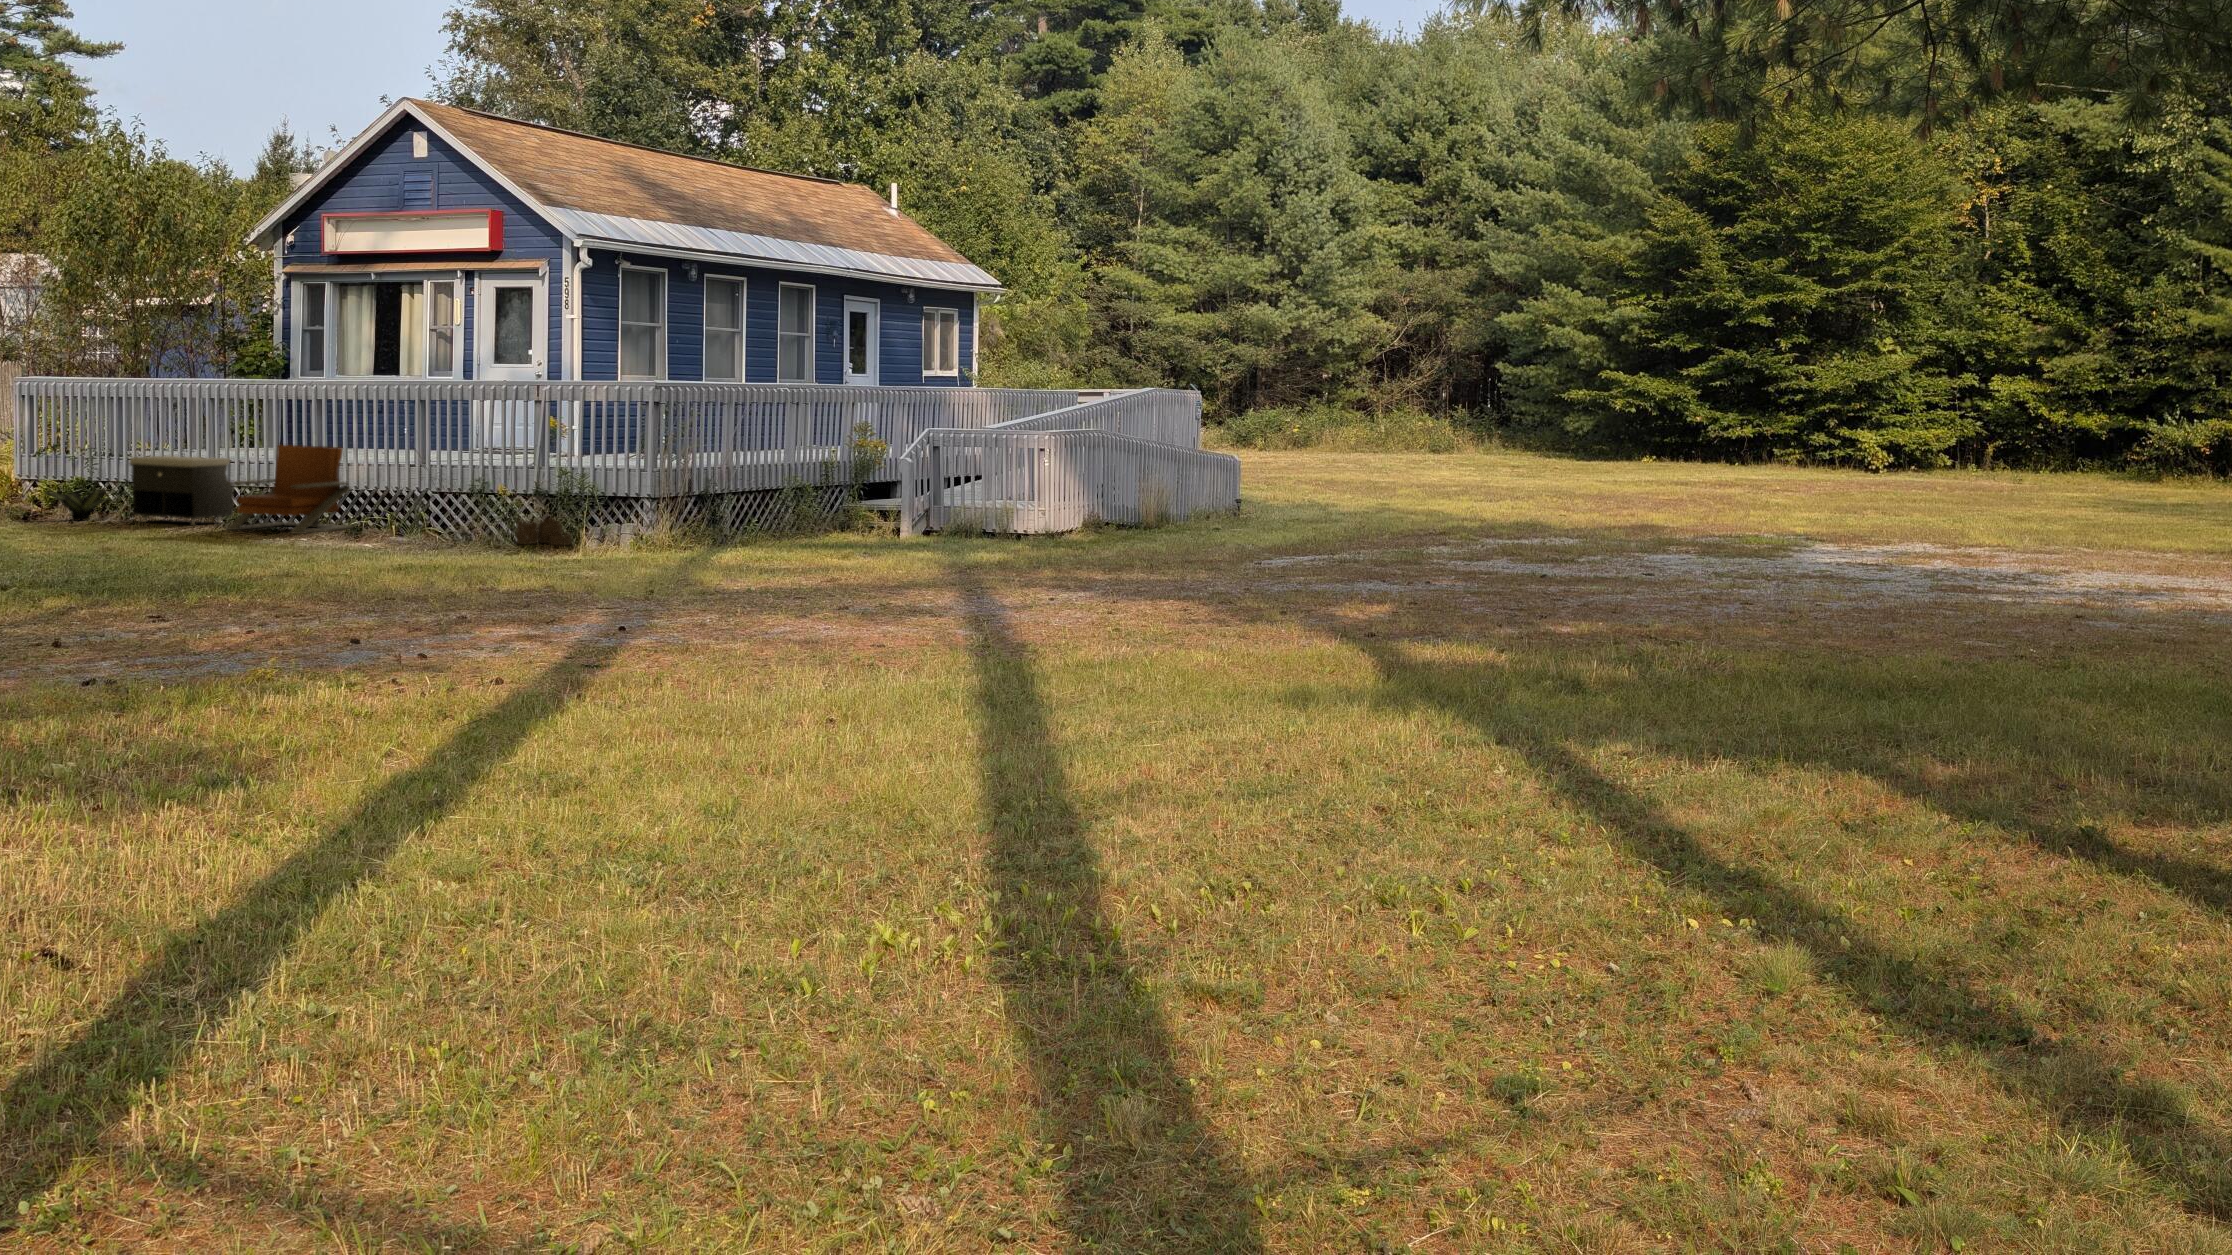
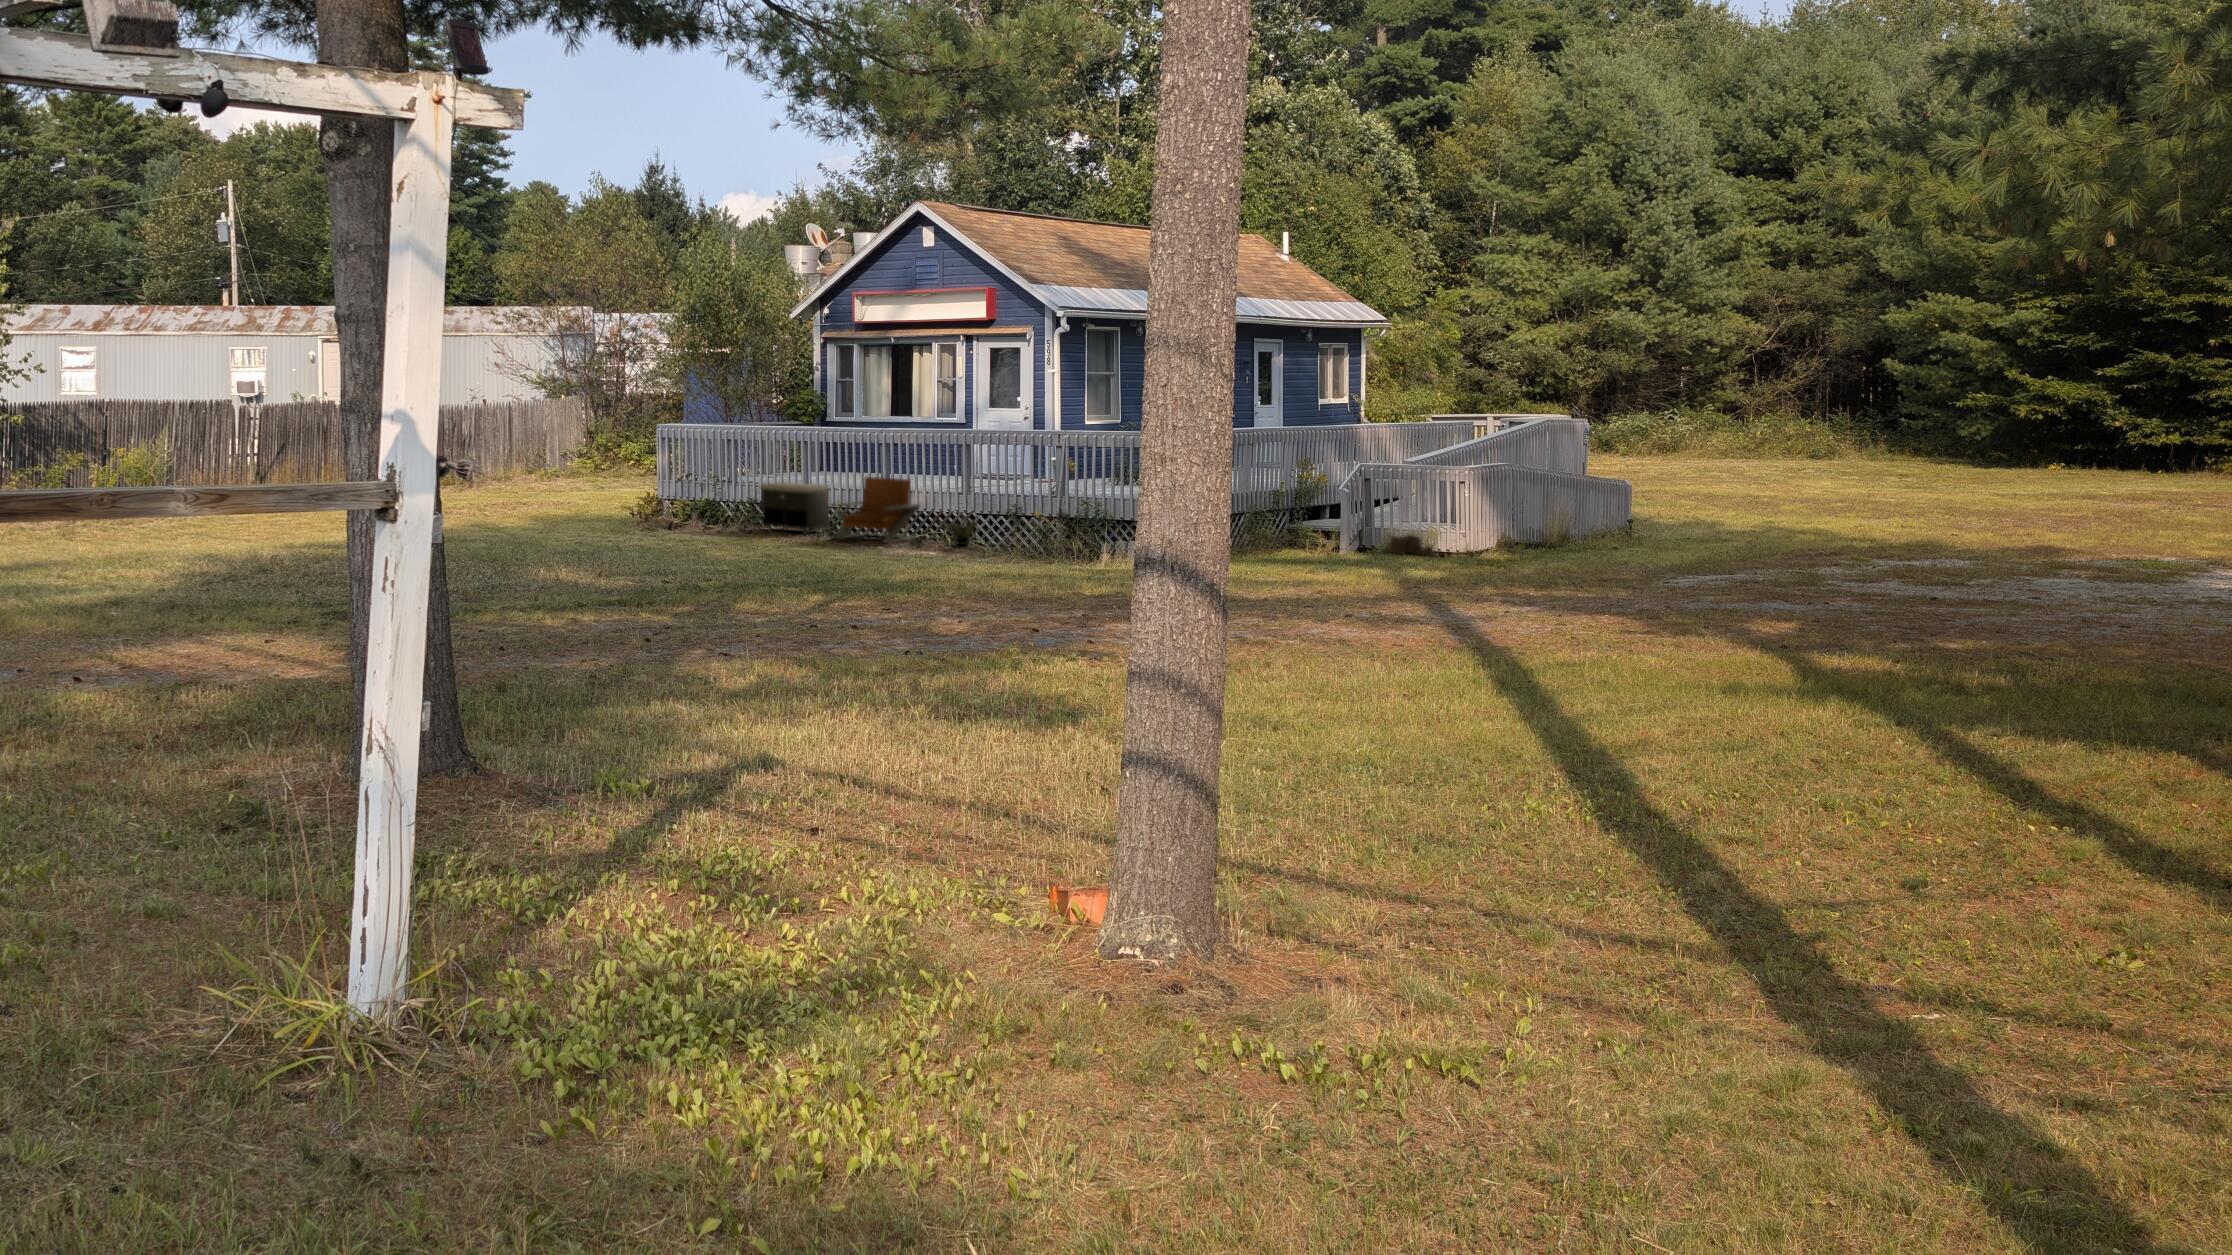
potted plant: present [46,490,107,521] -> present [940,521,980,545]
woven basket: present [516,518,571,545] -> present [1390,535,1432,555]

